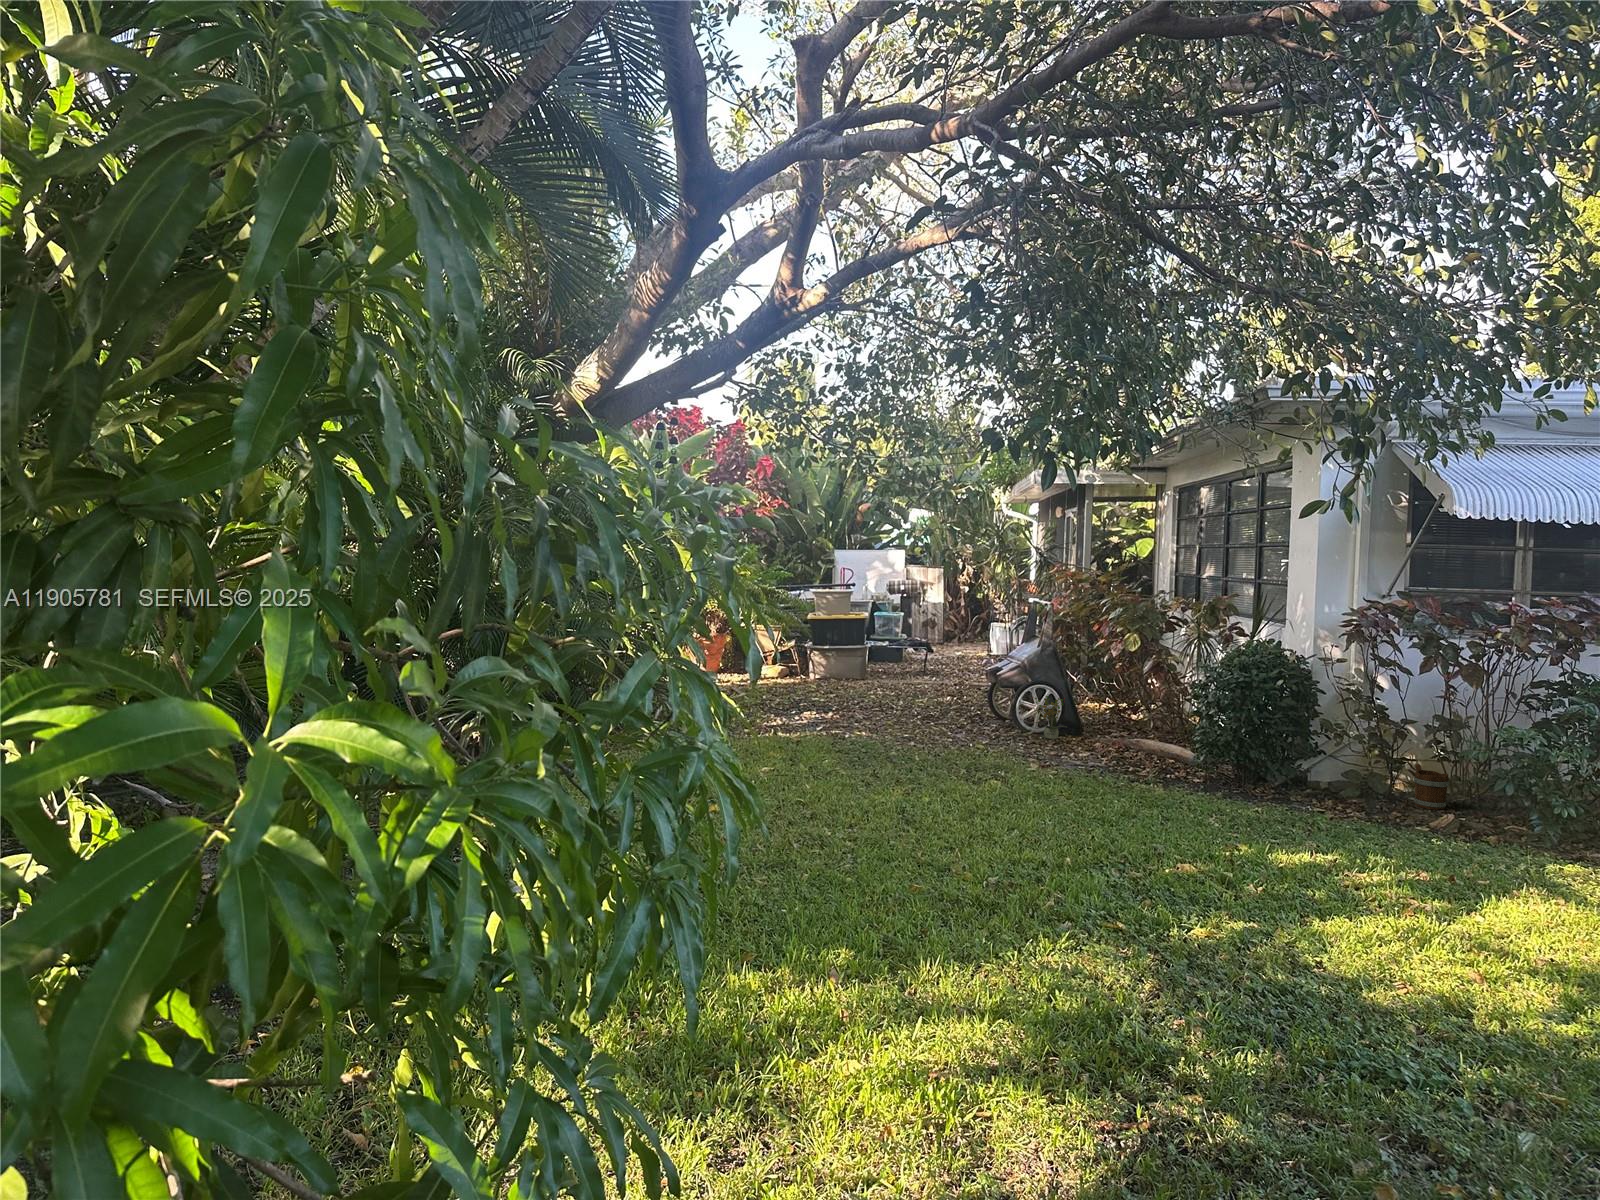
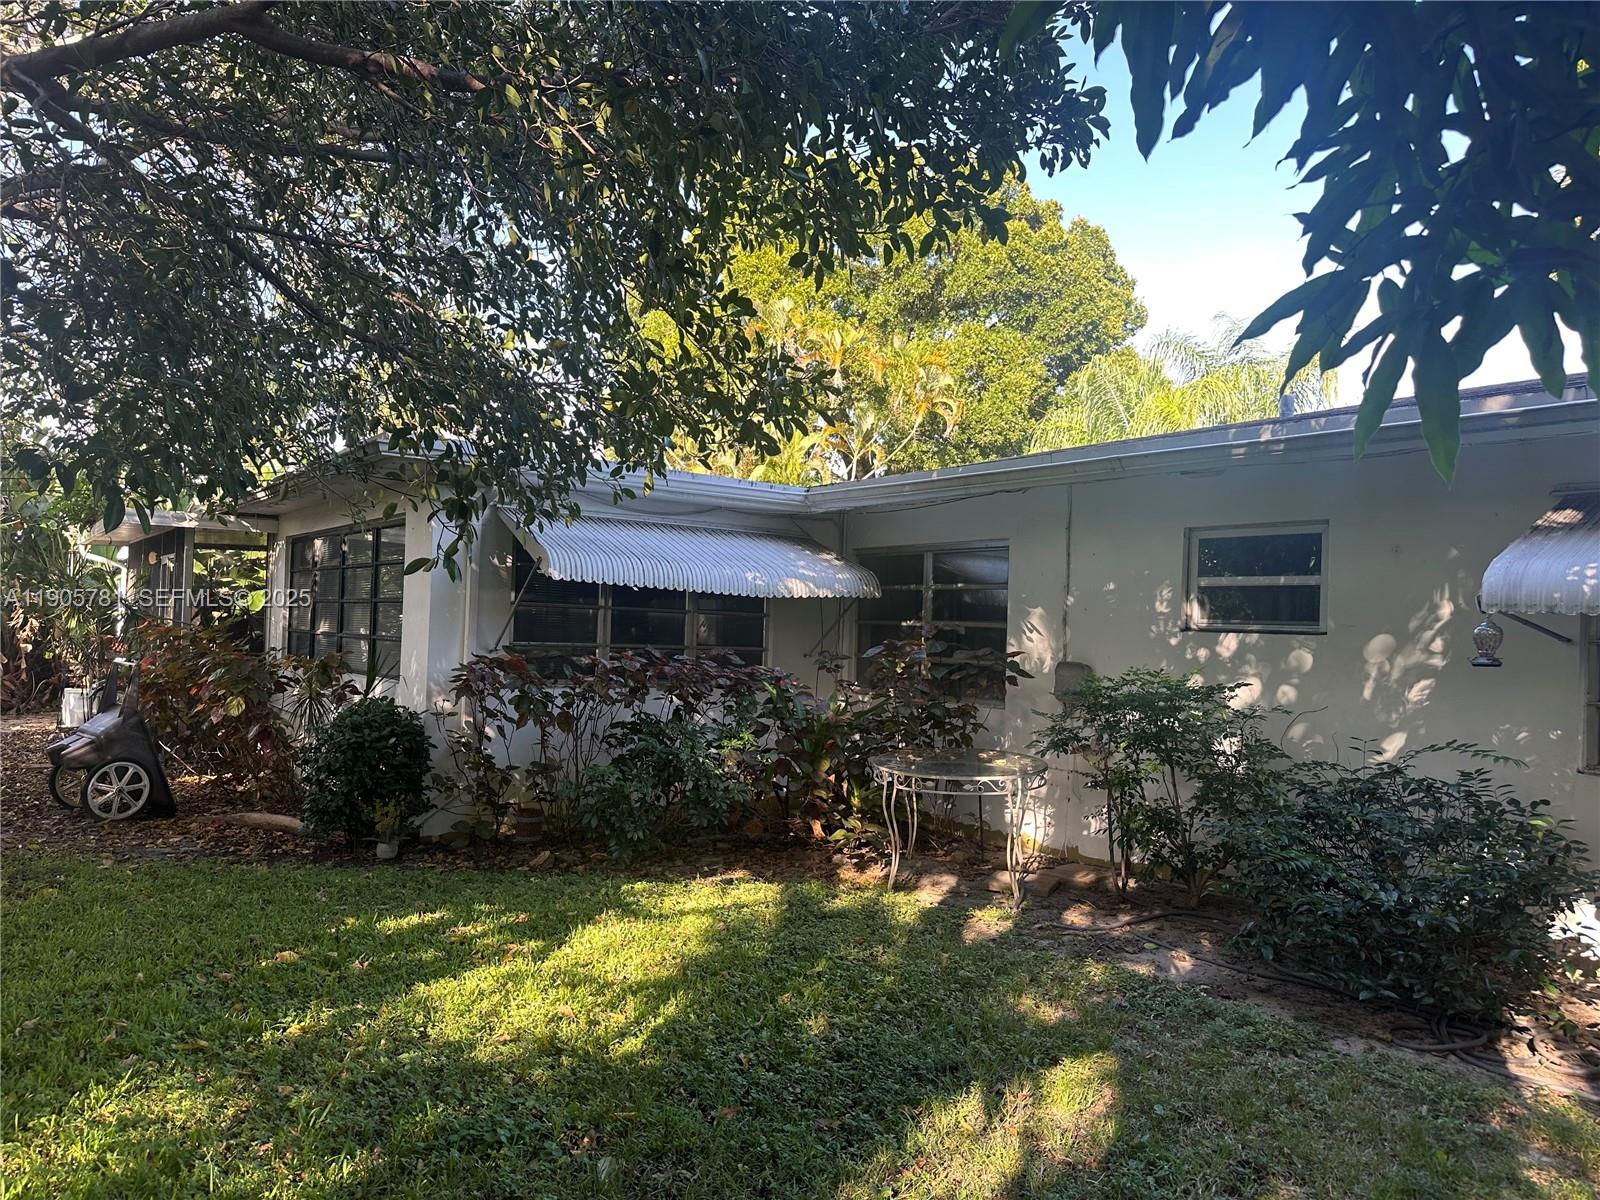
potted plant: present [1032,696,1067,739] -> present [359,798,410,858]

